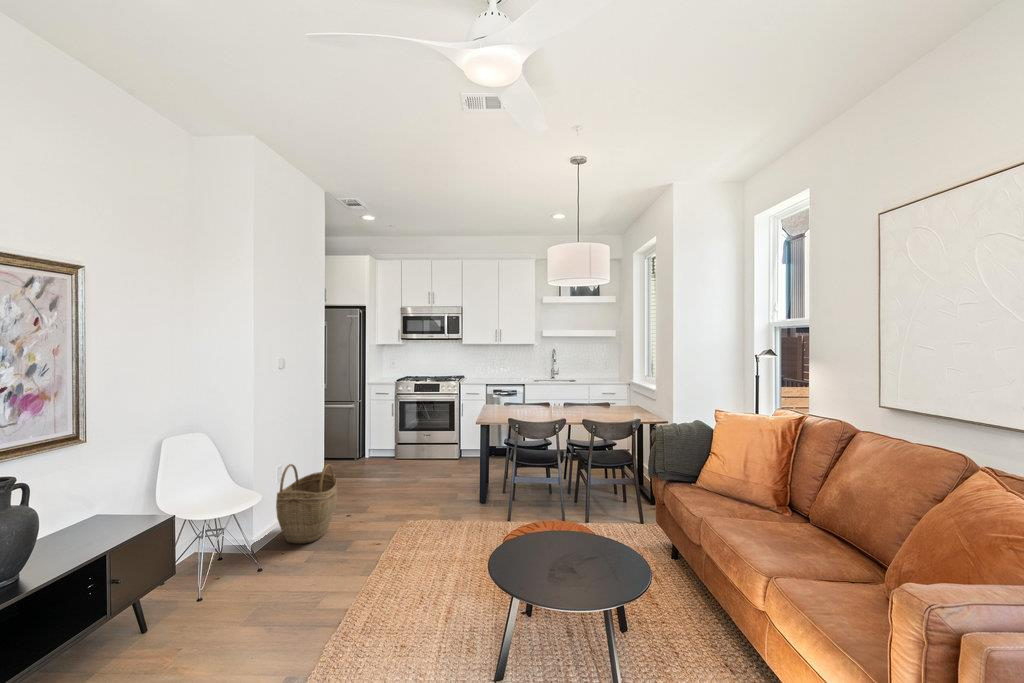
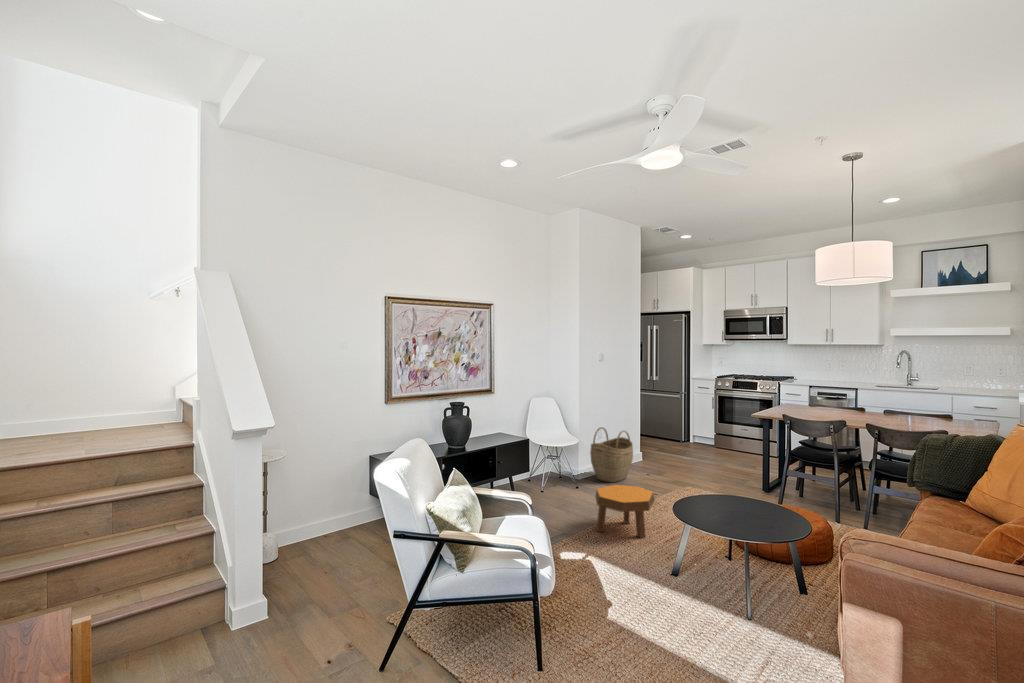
footstool: none [335,550,431,652] -> present [596,485,655,538]

